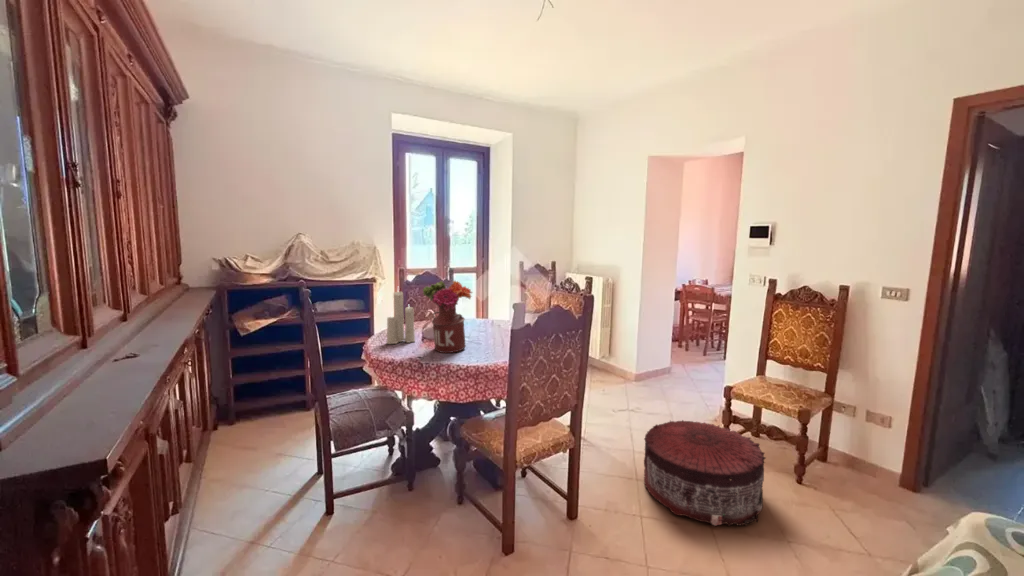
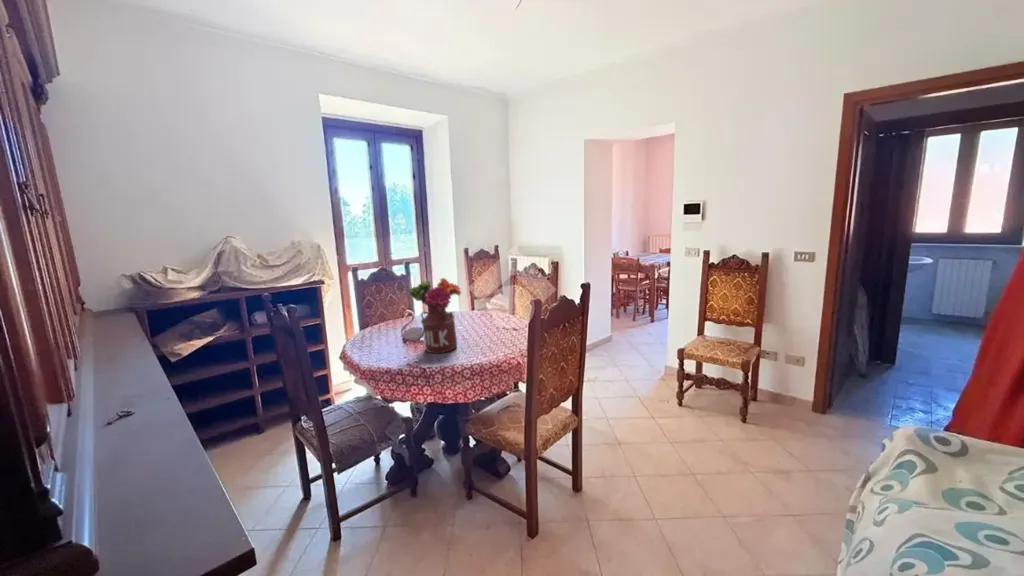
candle: present [386,291,415,344] -> none [368,284,398,351]
pouf: present [644,420,765,526] -> none [624,383,731,473]

